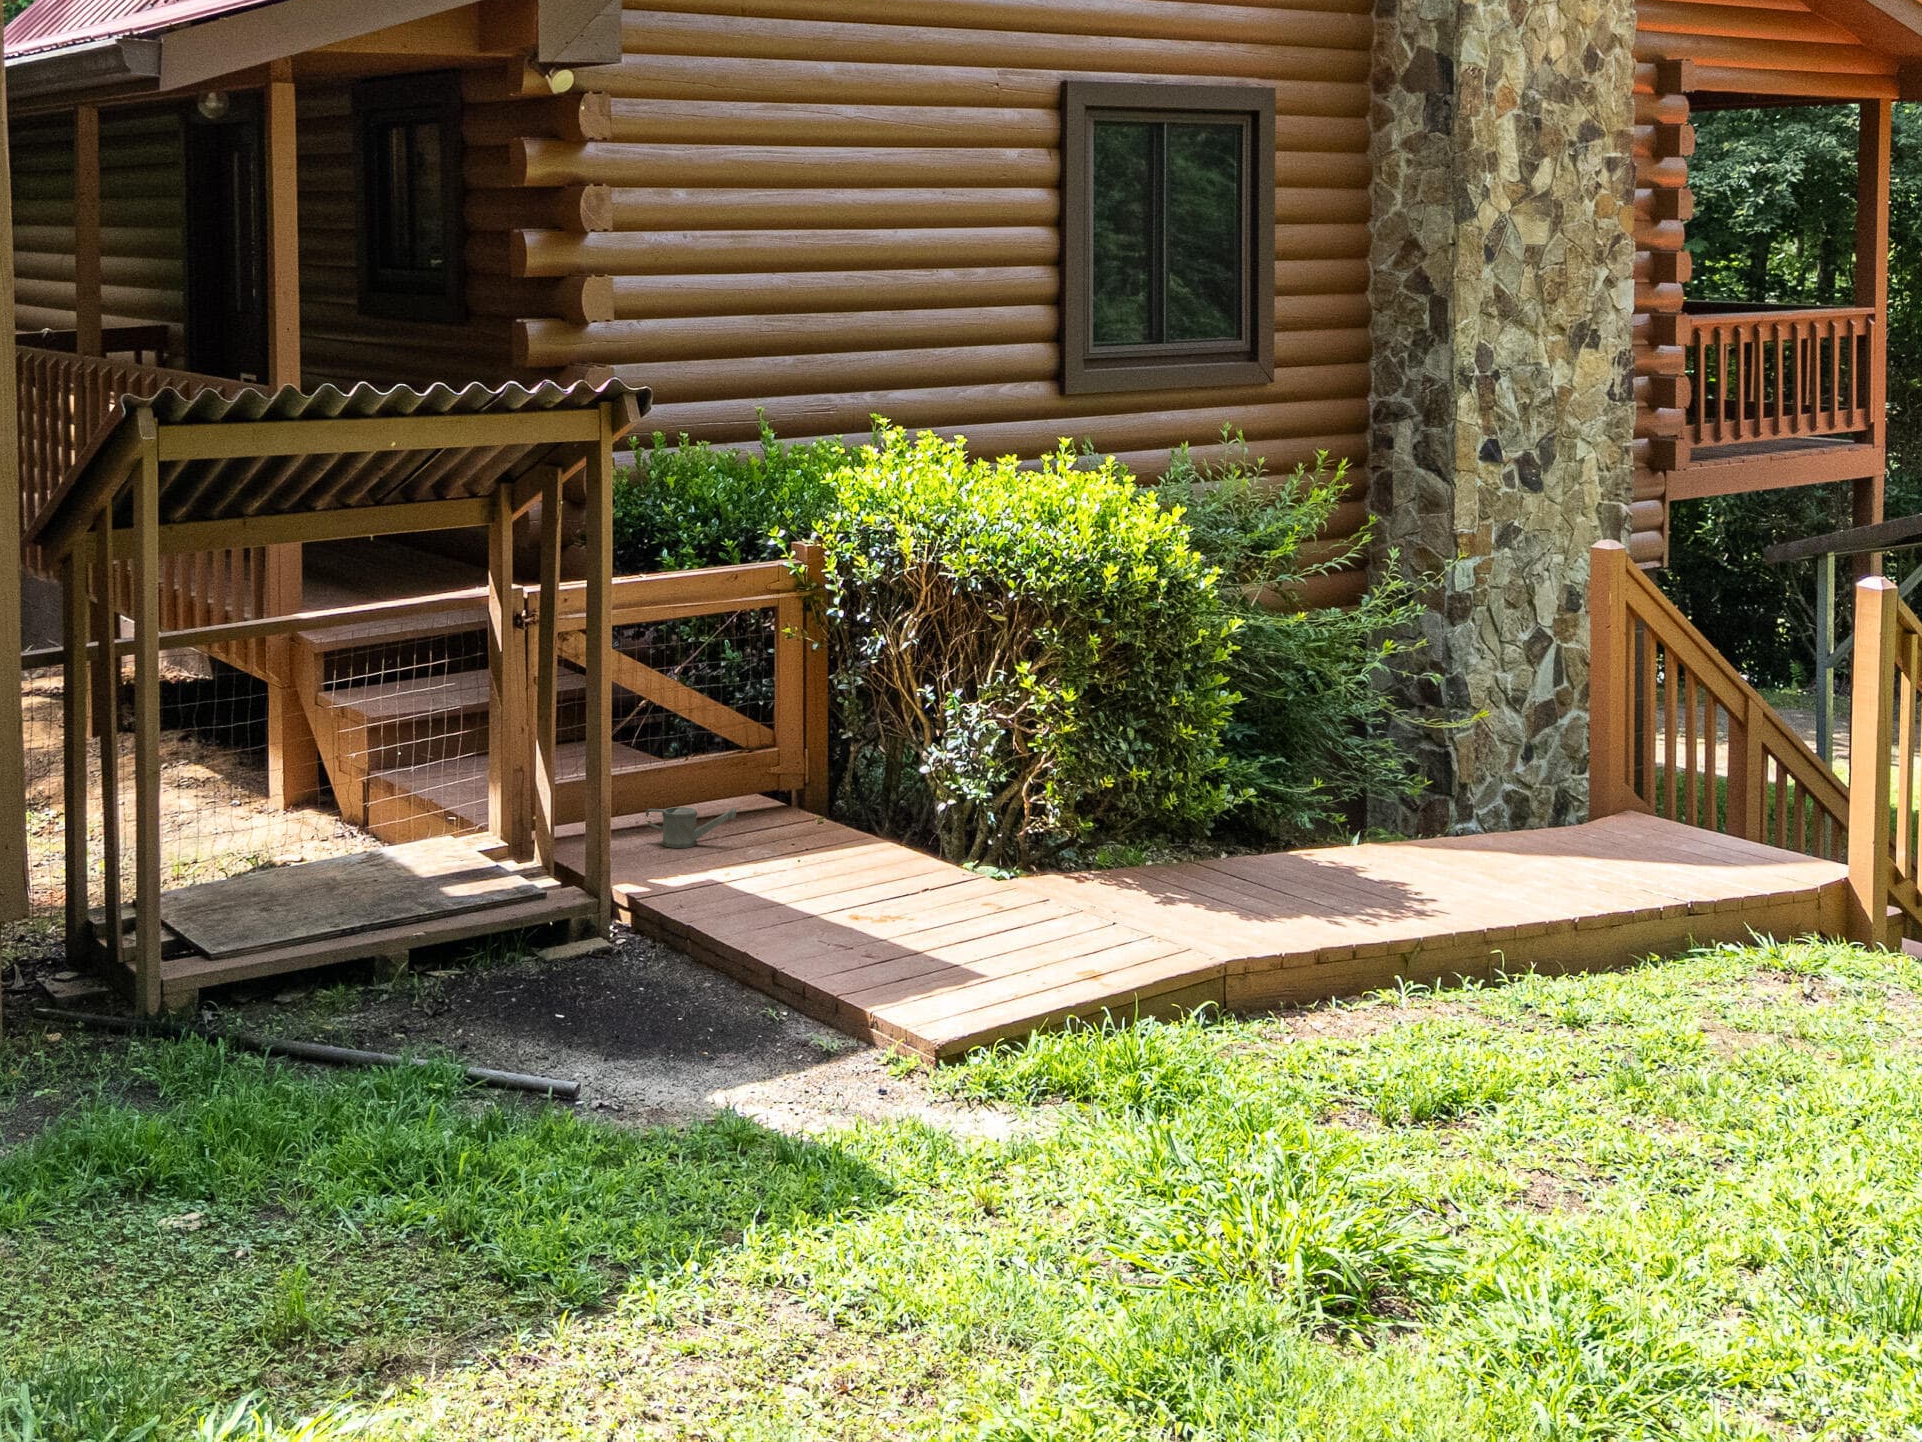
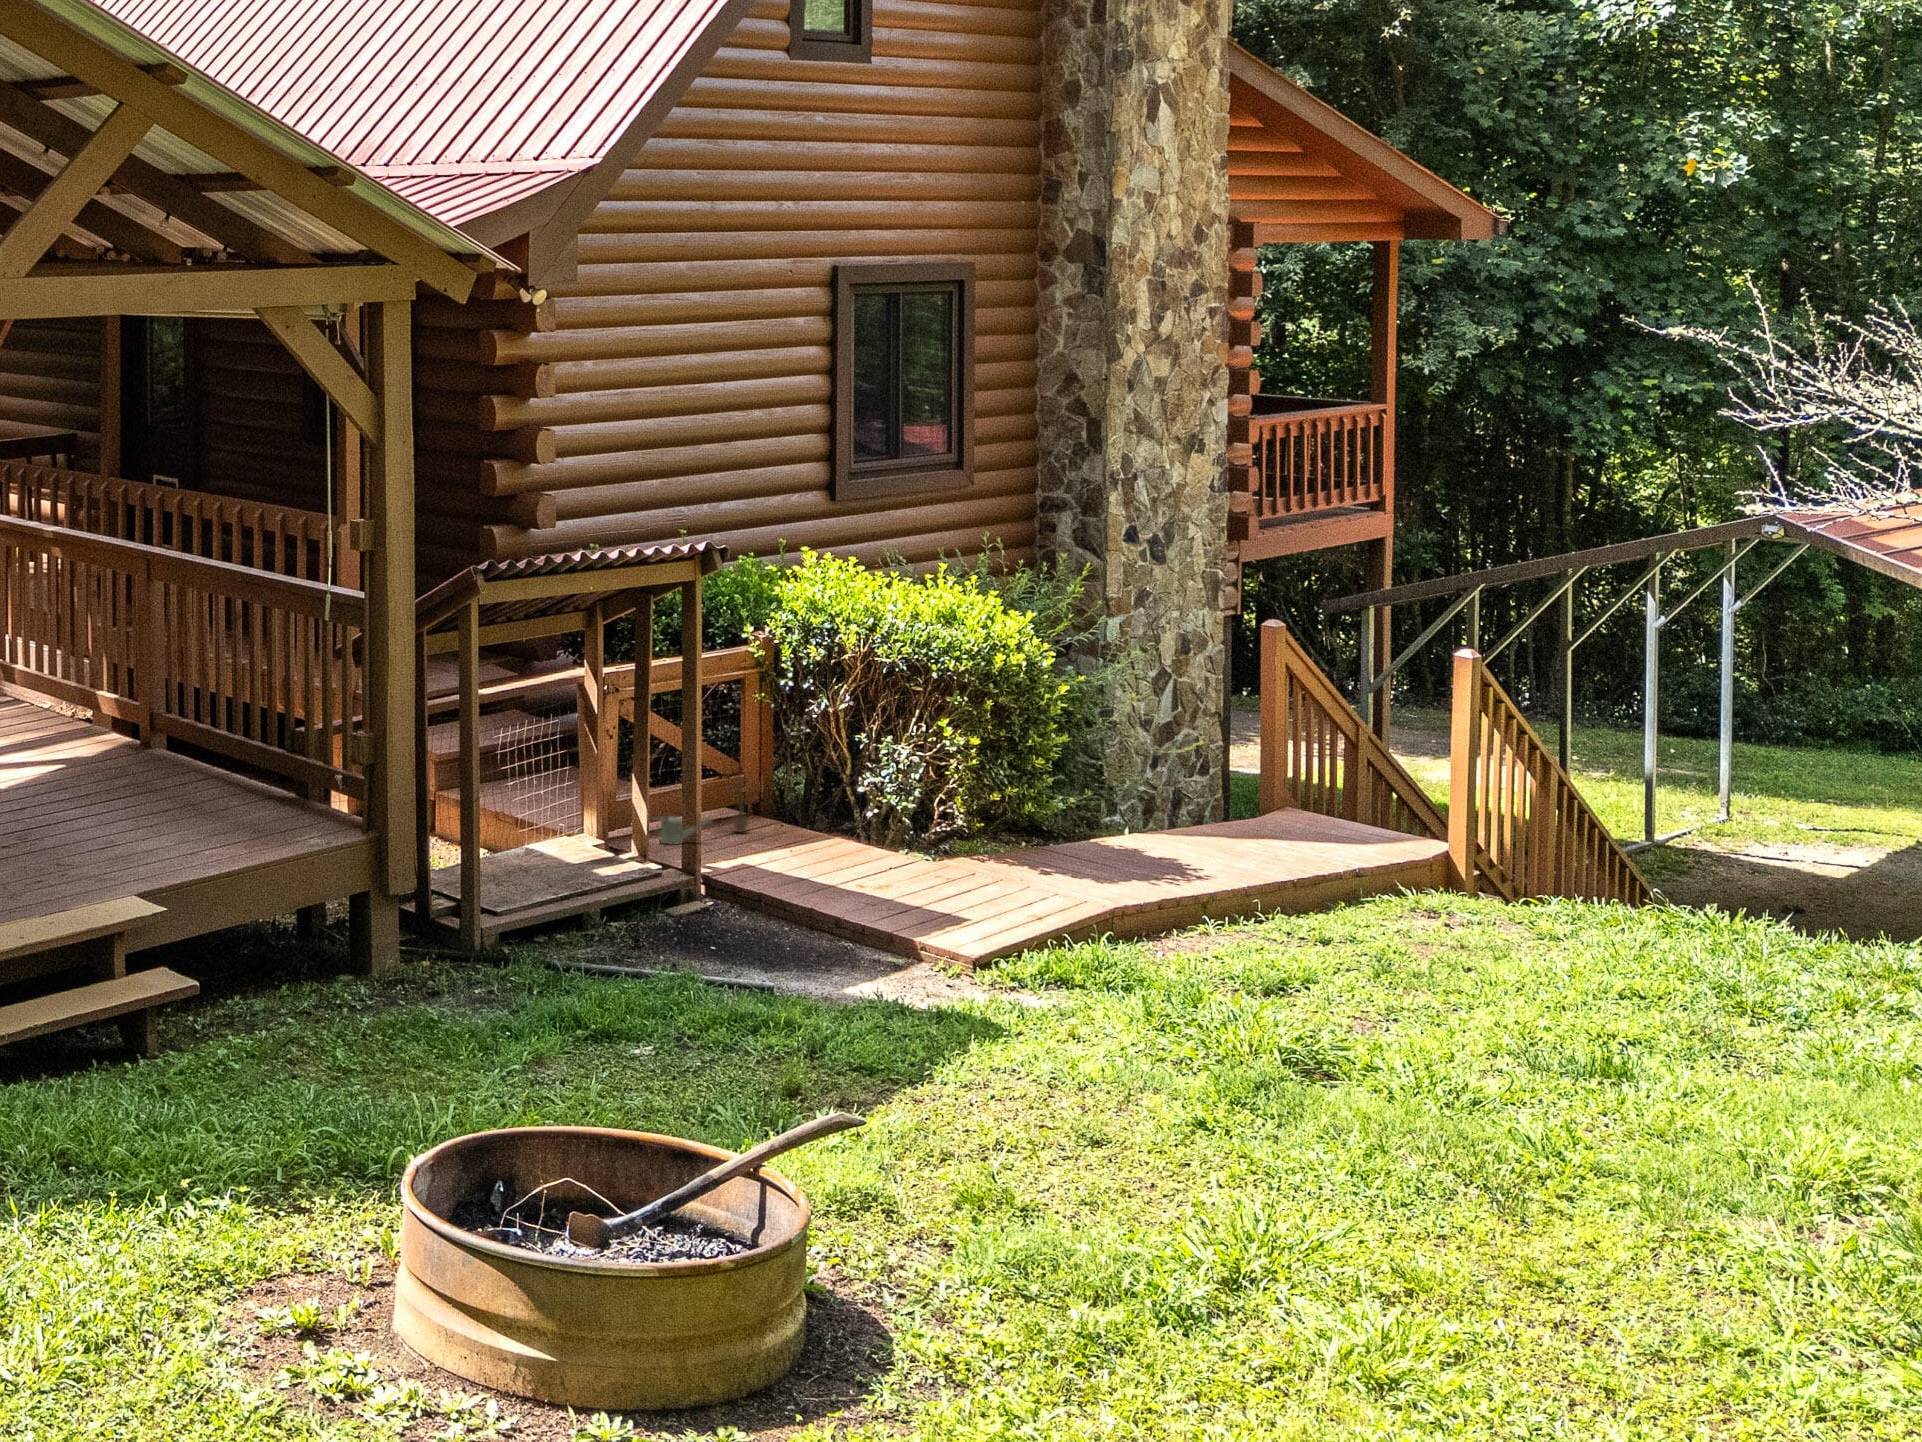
decorative plant: none [756,743,823,833] -> present [714,775,757,832]

